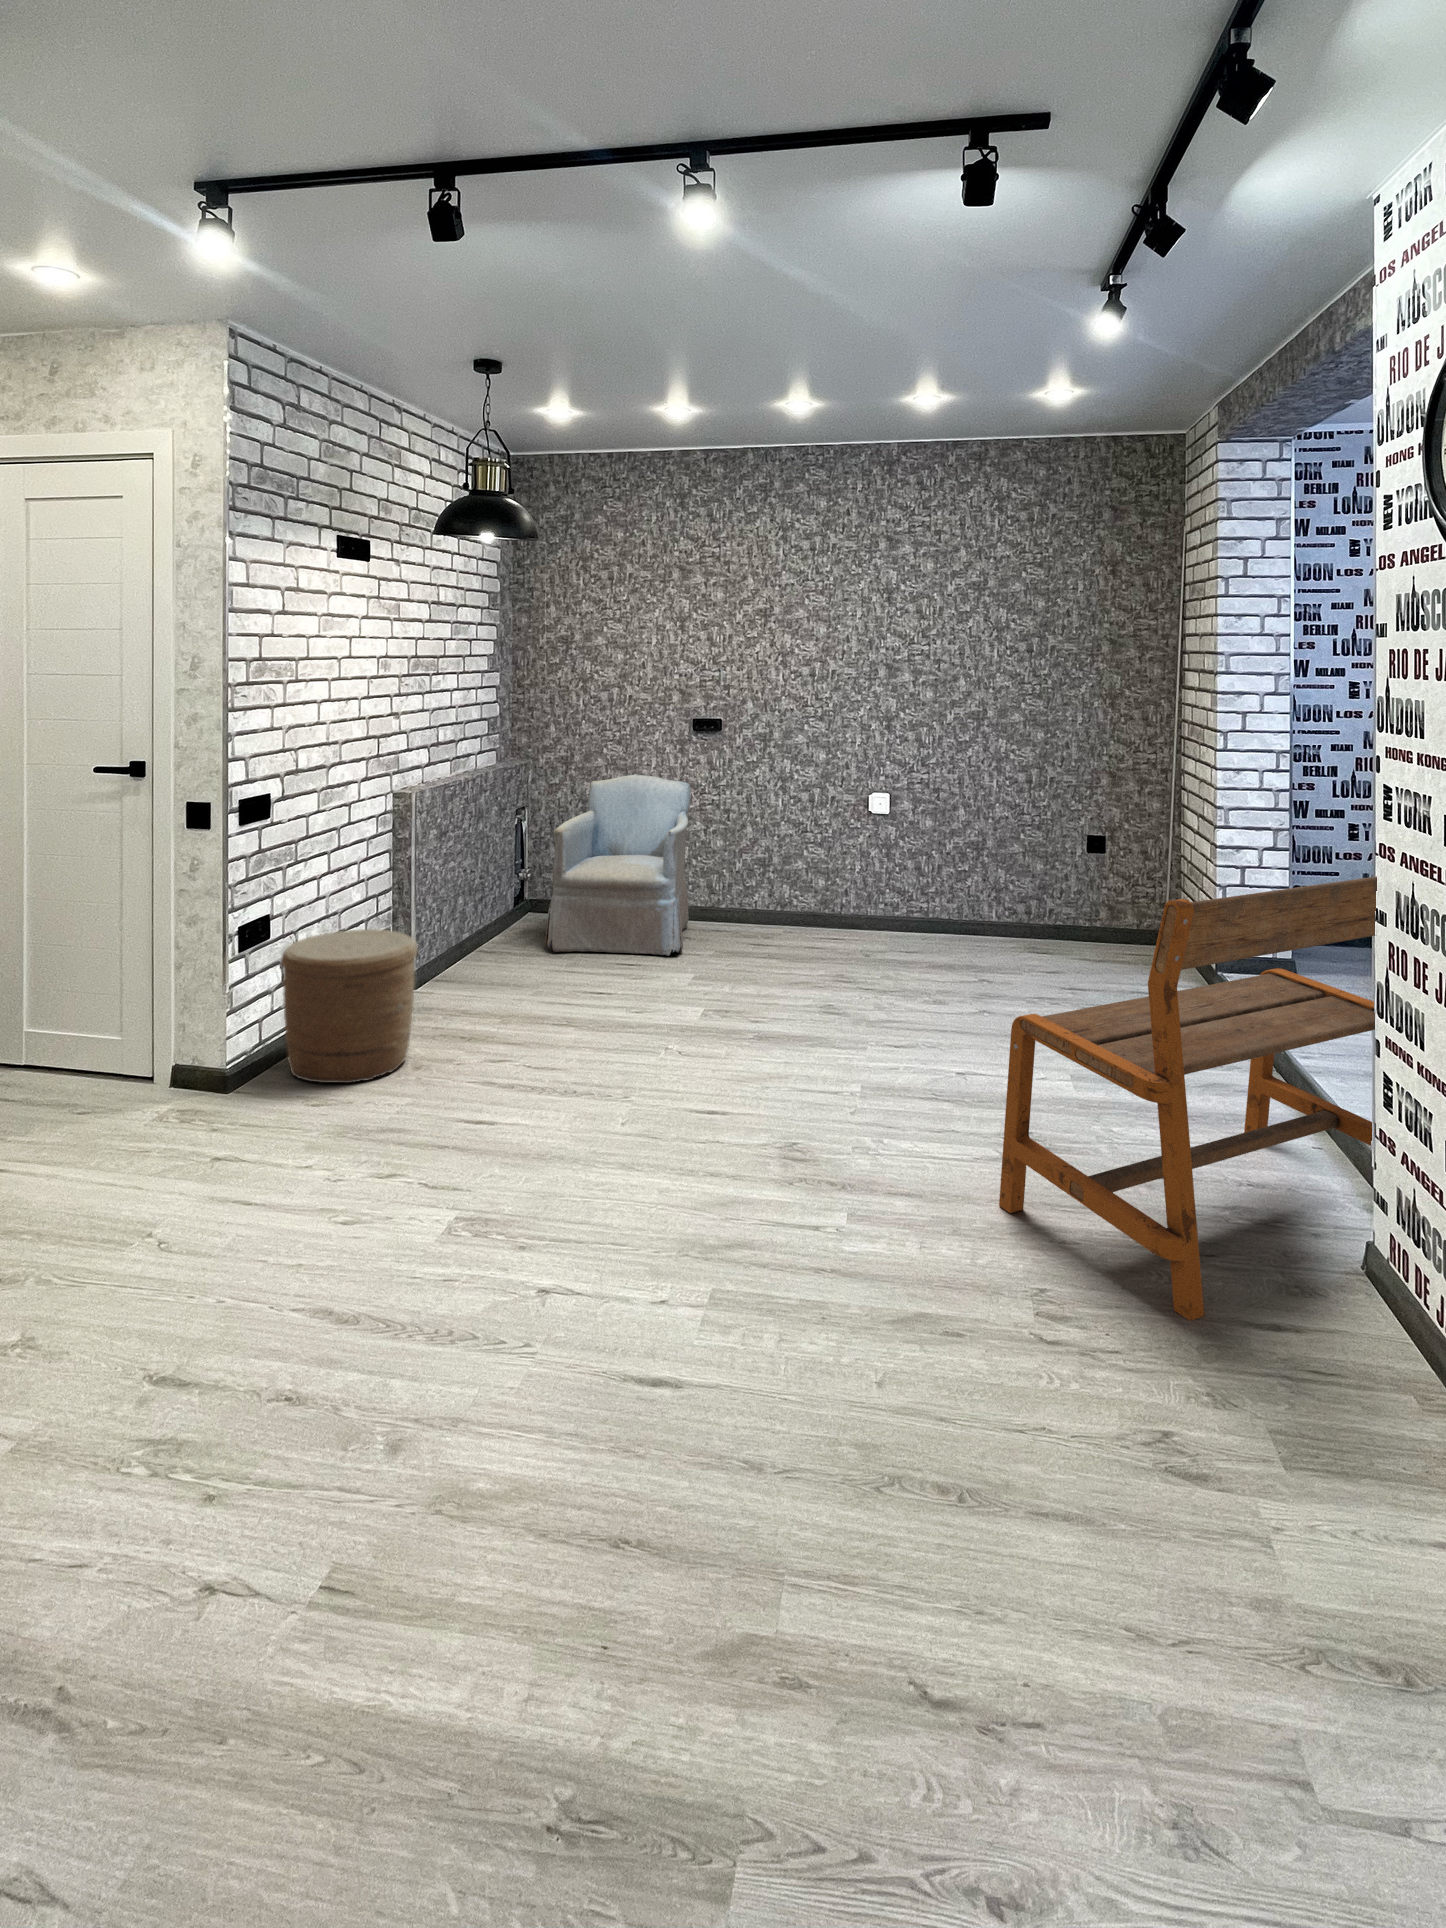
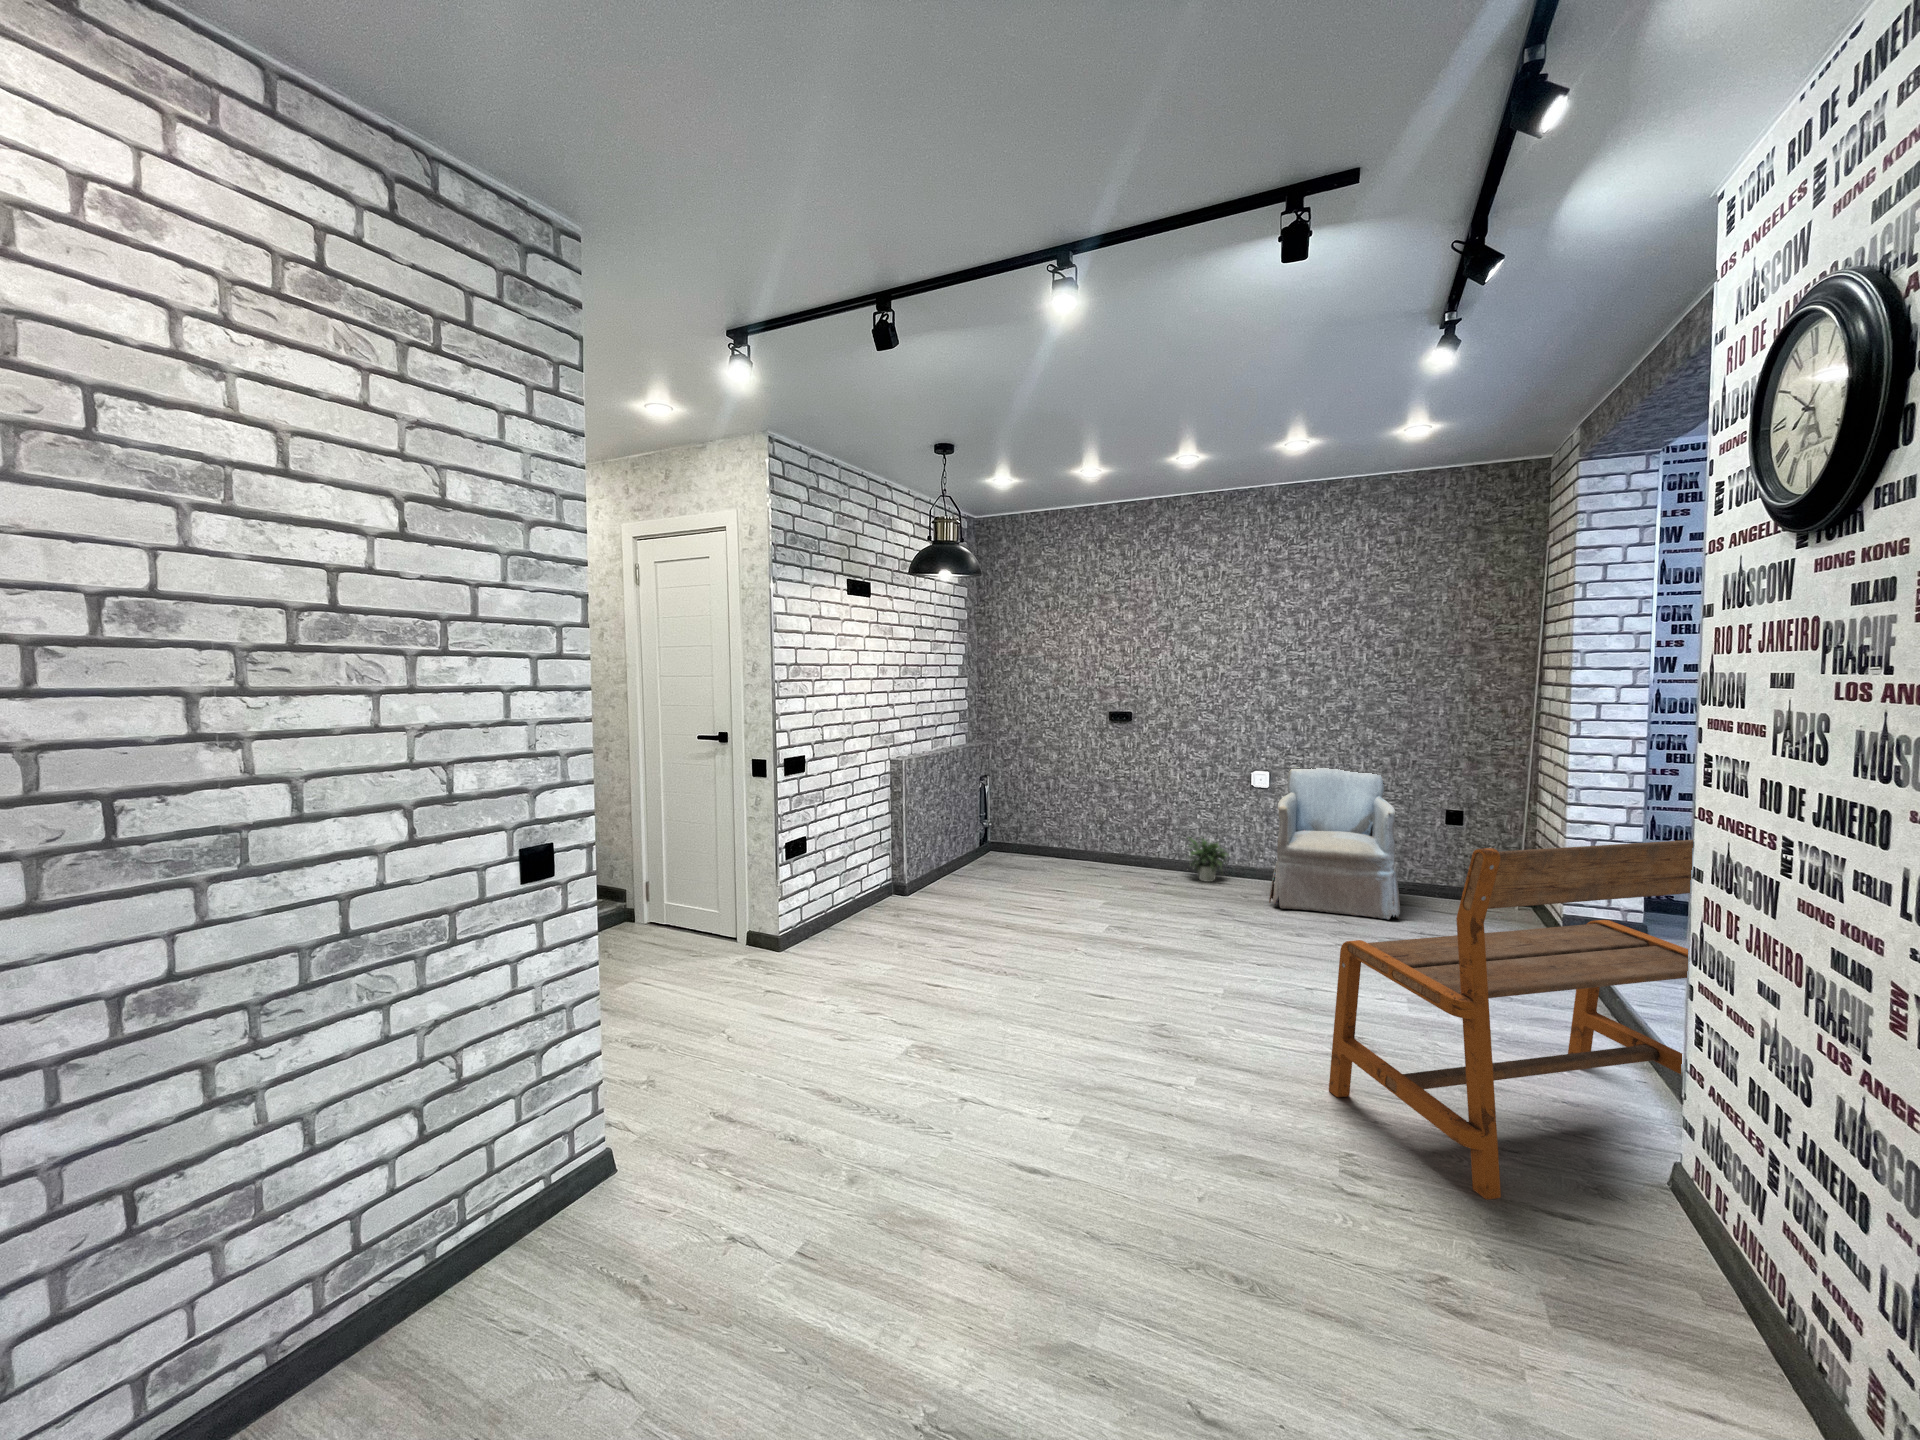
armchair: present [545,775,691,956] -> present [1269,768,1400,919]
potted plant: none [784,879,841,938] -> present [1189,838,1228,882]
woven basket: present [281,929,418,1083] -> none [810,854,901,958]

